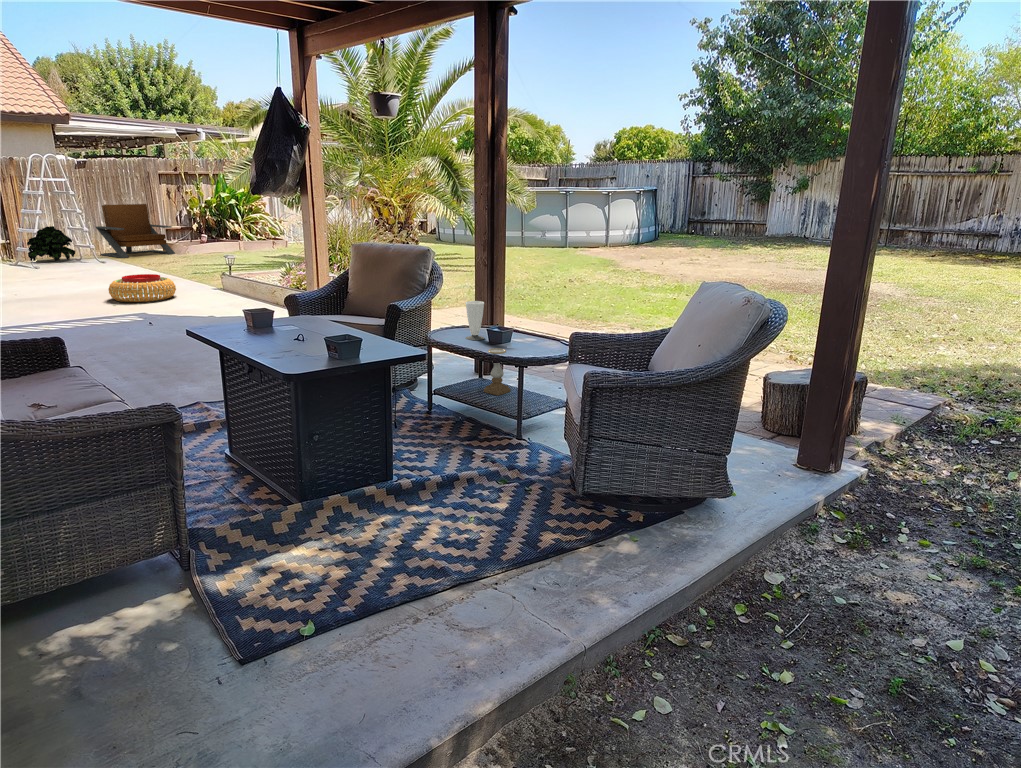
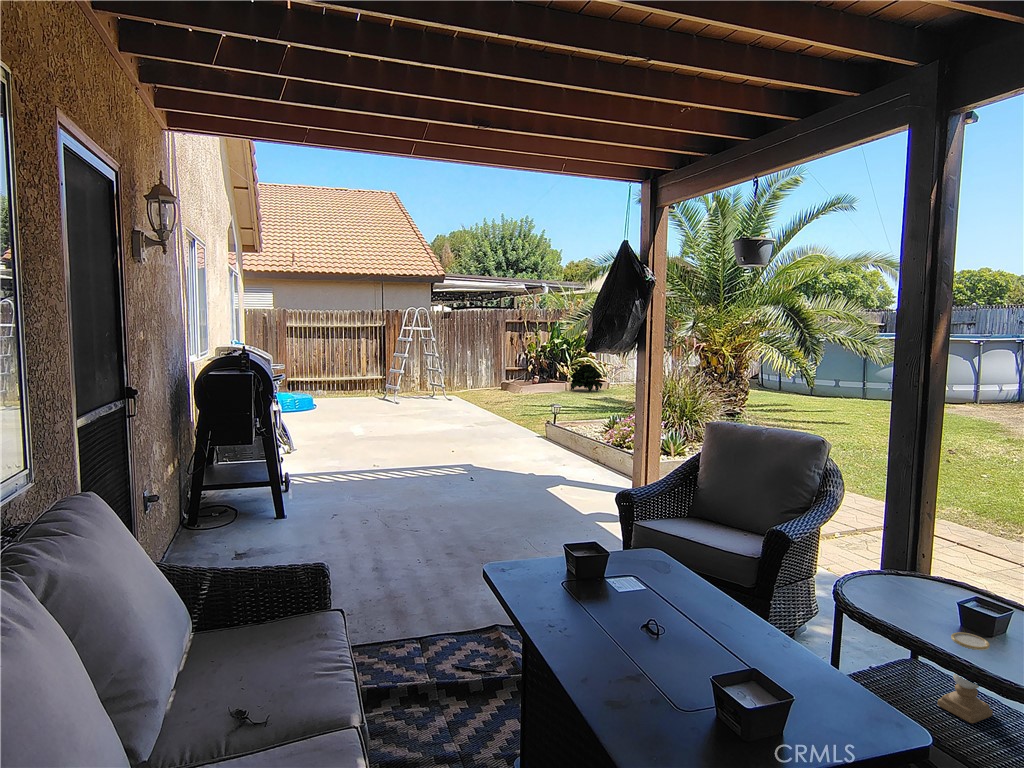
lounge chair: present [96,204,175,258] -> none [452,348,511,395]
potted plant: present [27,226,75,261] -> present [571,364,603,391]
pouf: present [109,274,176,302] -> none [448,417,505,445]
cup: present [465,301,484,340] -> none [888,533,927,599]

